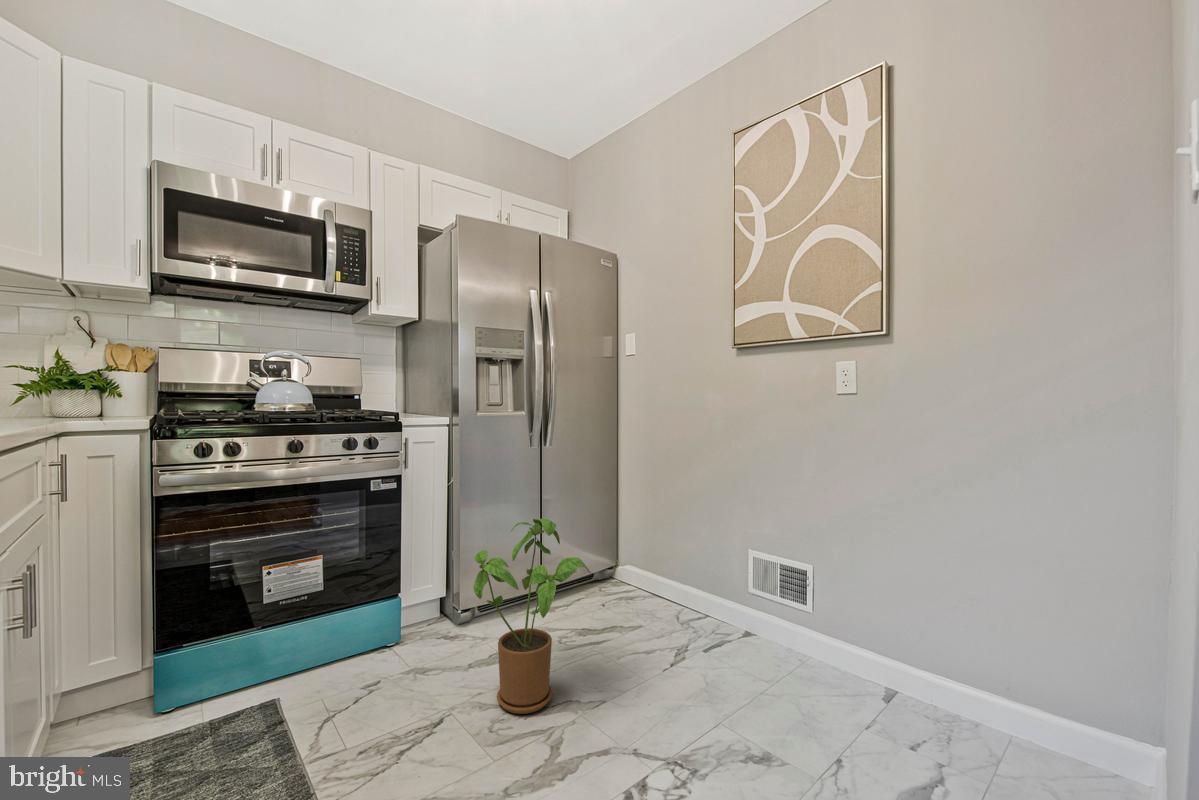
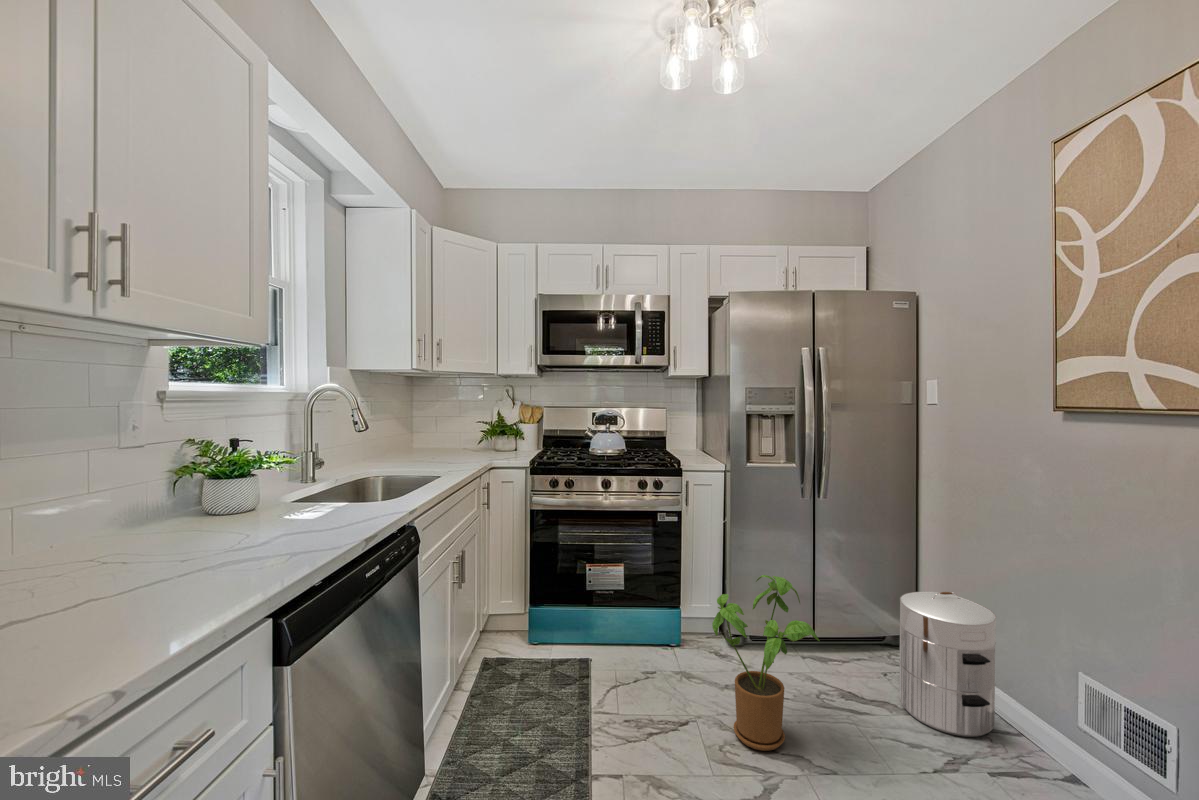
waste bin: none [623,512,696,635] -> present [899,592,996,737]

